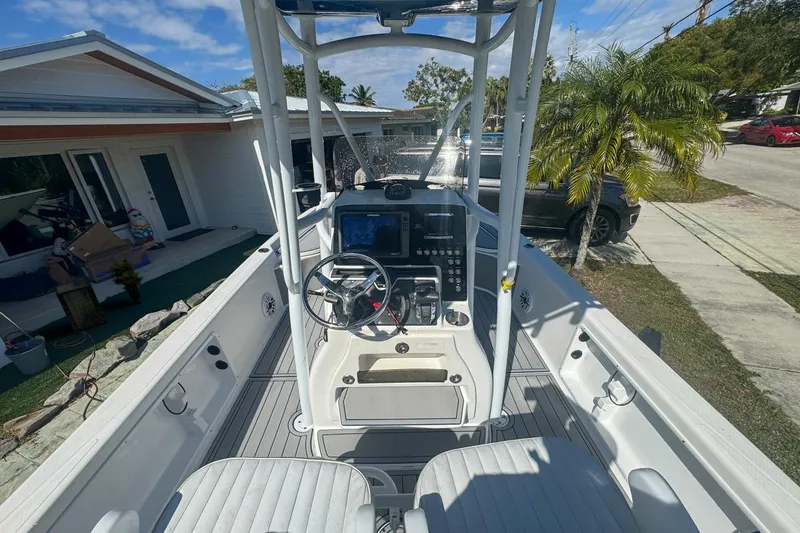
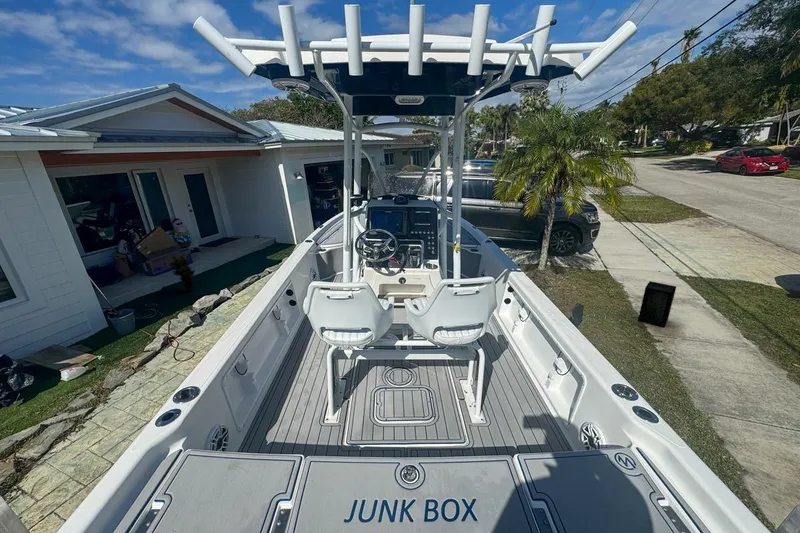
storage box: present [54,278,107,333] -> present [638,281,676,328]

